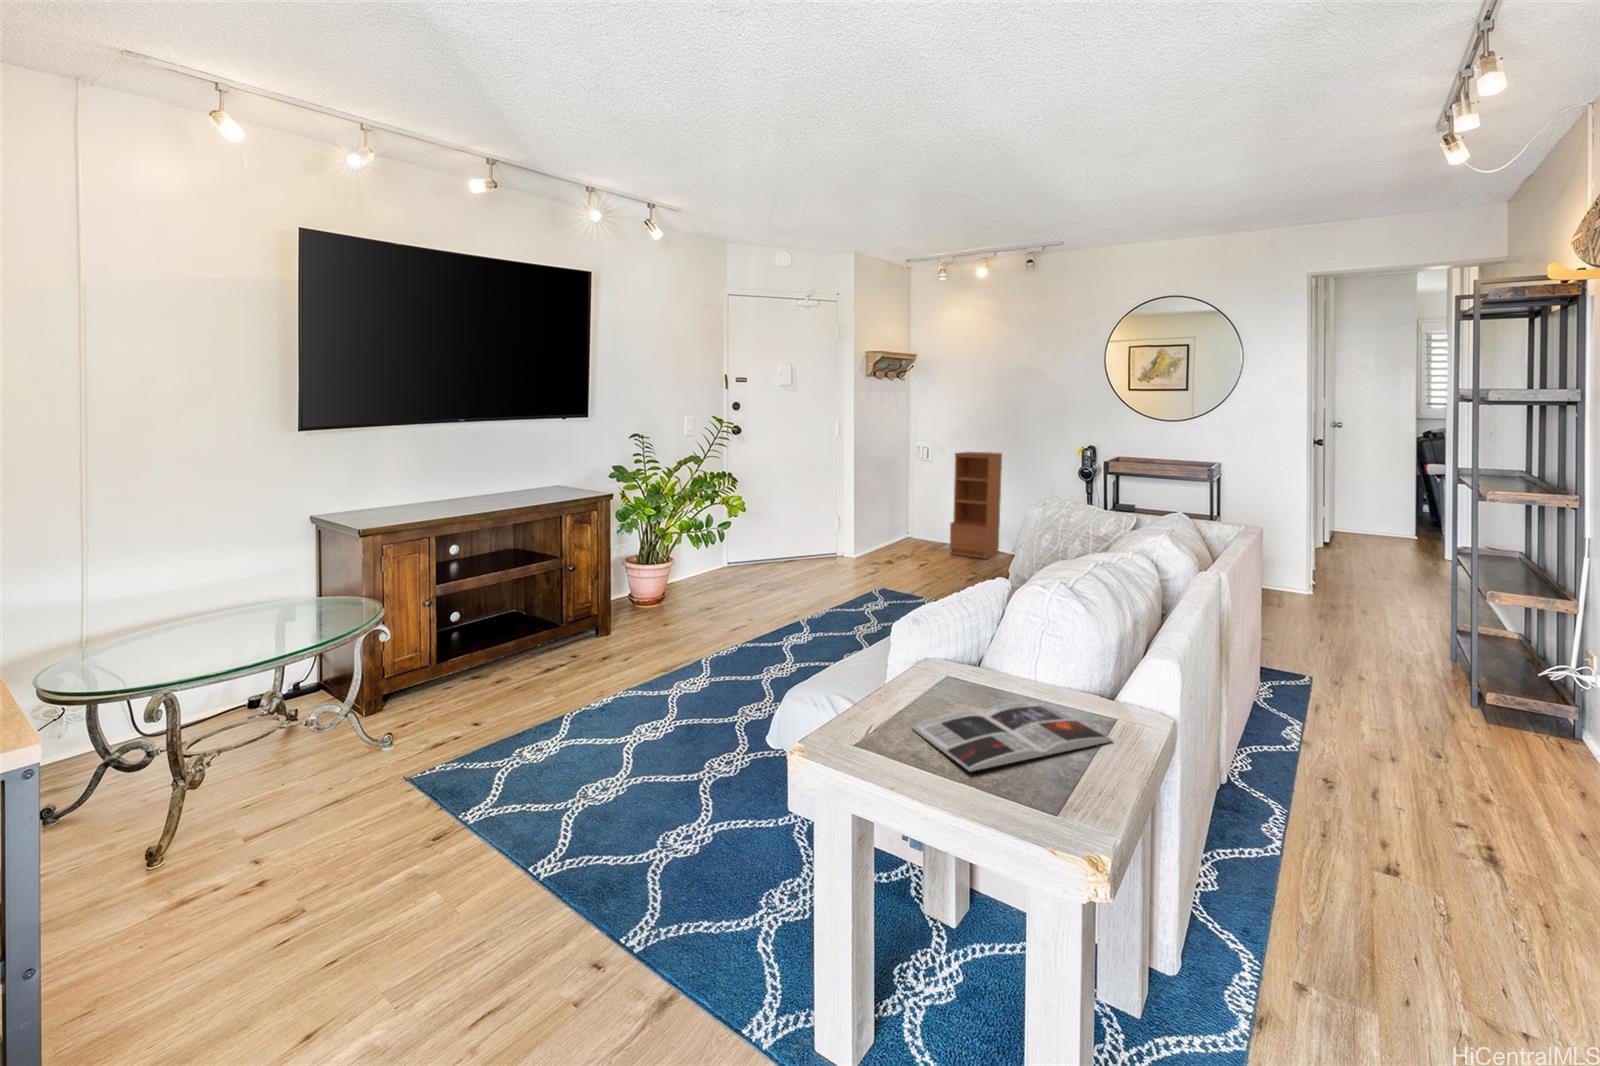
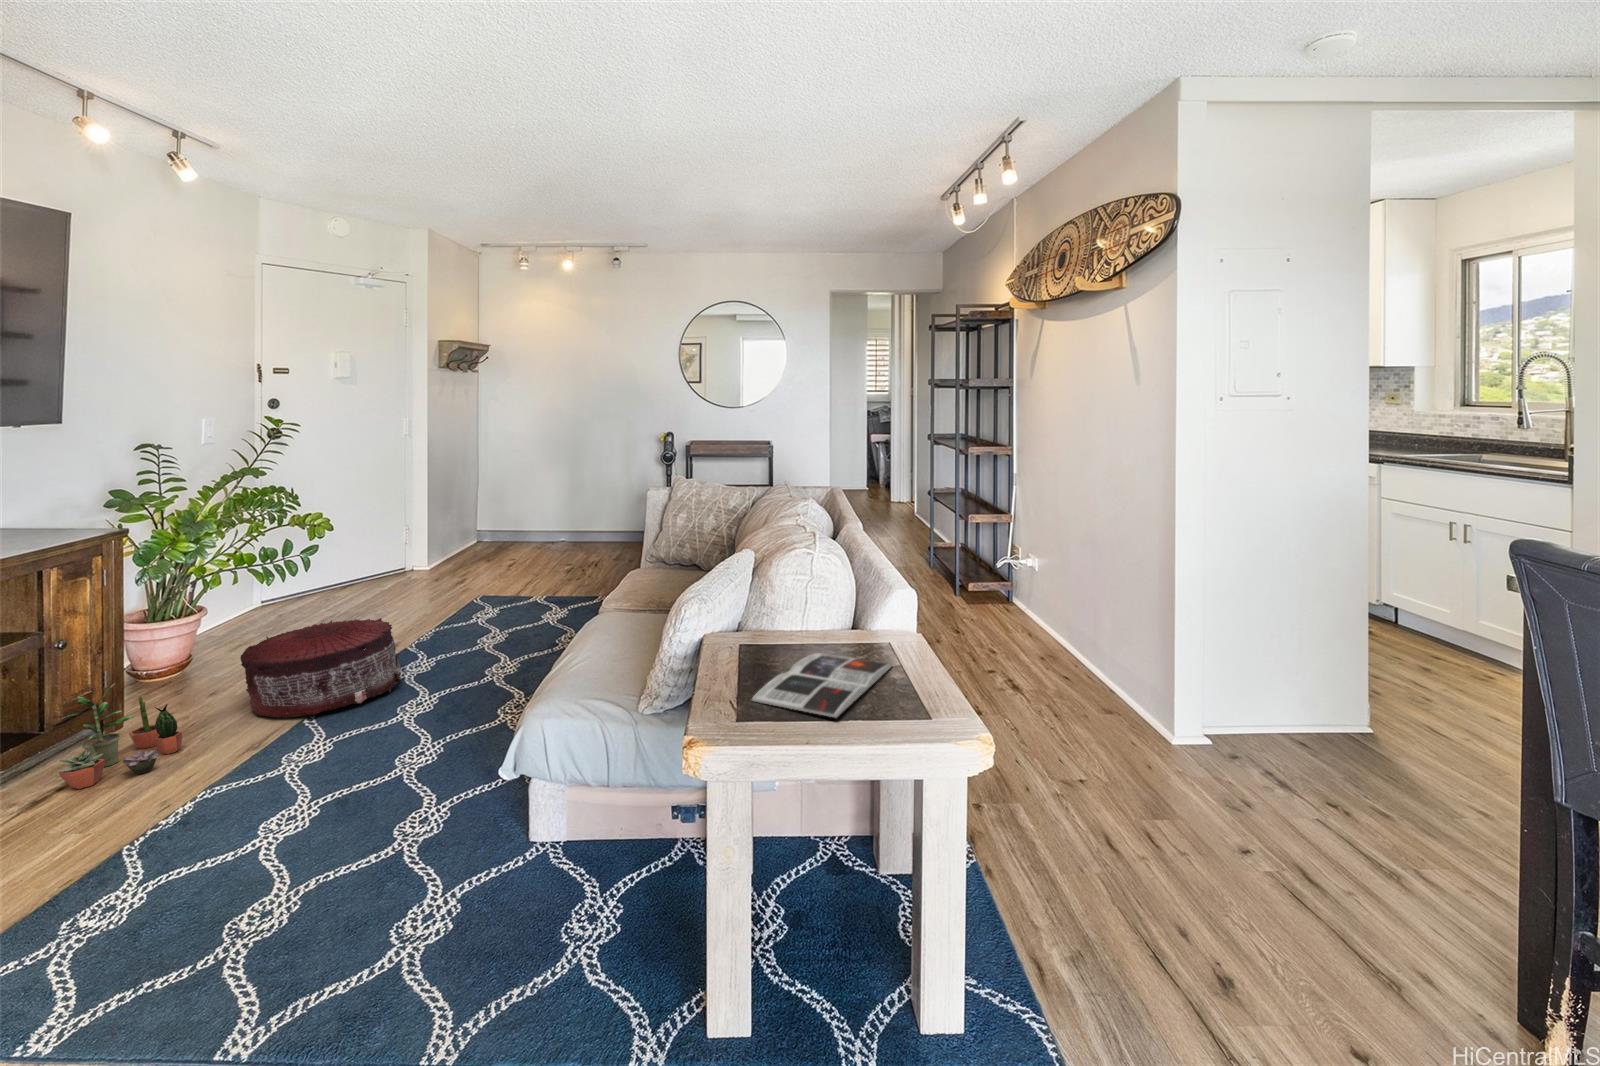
bookcase: present [950,452,1002,559] -> none [517,467,569,566]
pouf: none [674,576,783,653] -> present [240,618,401,718]
potted plant: none [556,595,628,666] -> present [57,683,182,789]

